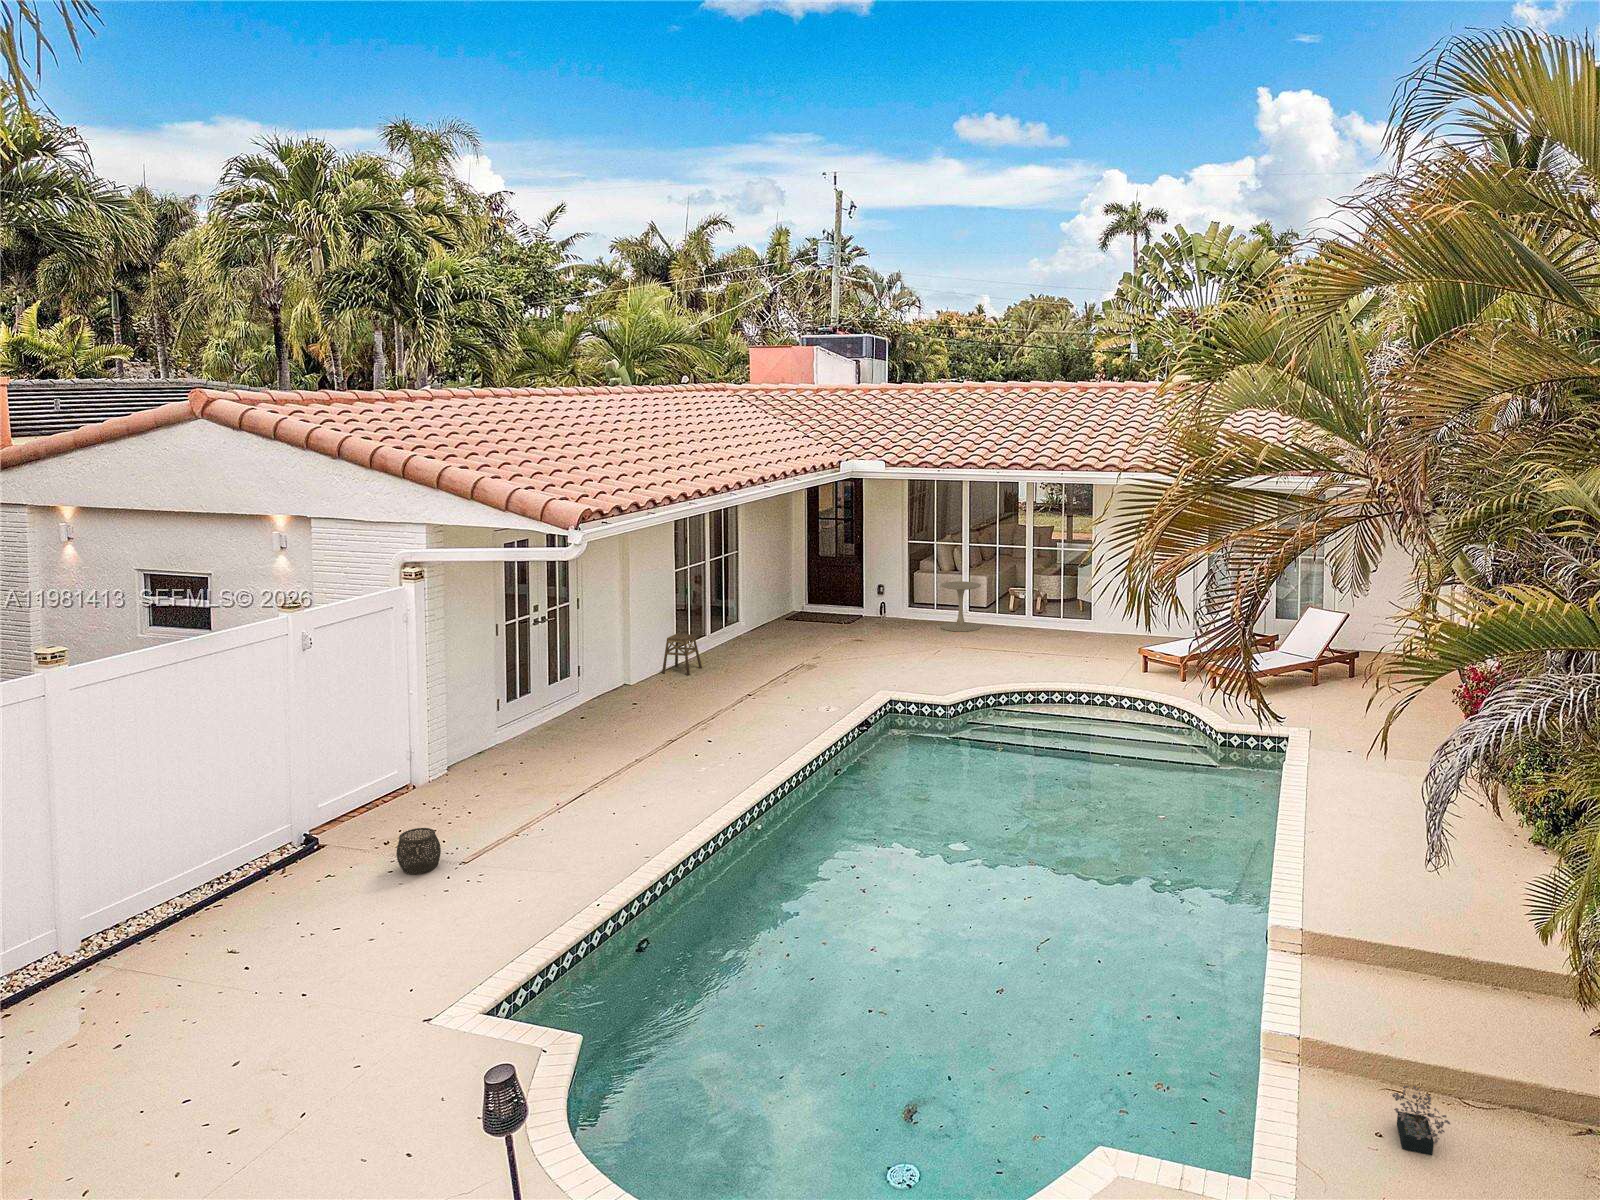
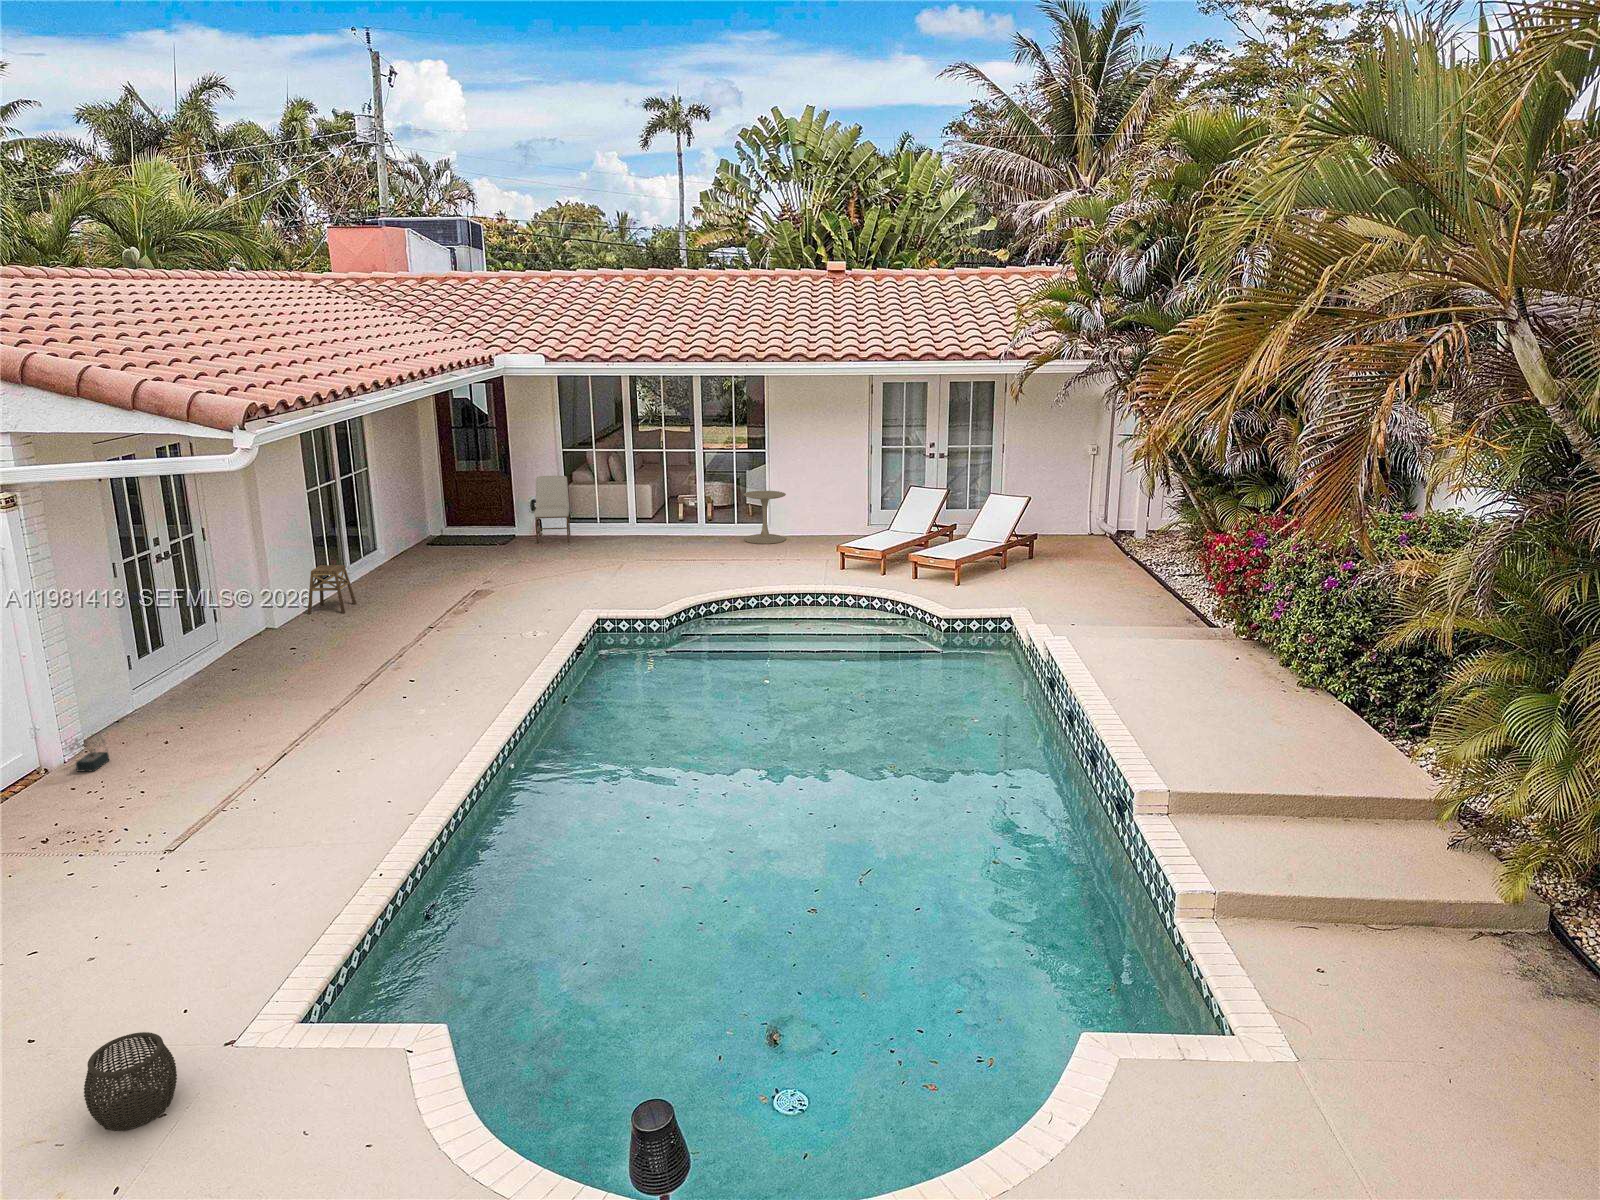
chair: none [874,564,909,626] -> present [534,476,570,543]
pedestal table: present [941,581,981,632] -> present [744,491,786,544]
woven basket: present [396,828,441,874] -> present [84,1032,177,1131]
decorative plant: present [1392,1086,1450,1156] -> present [65,735,109,772]

